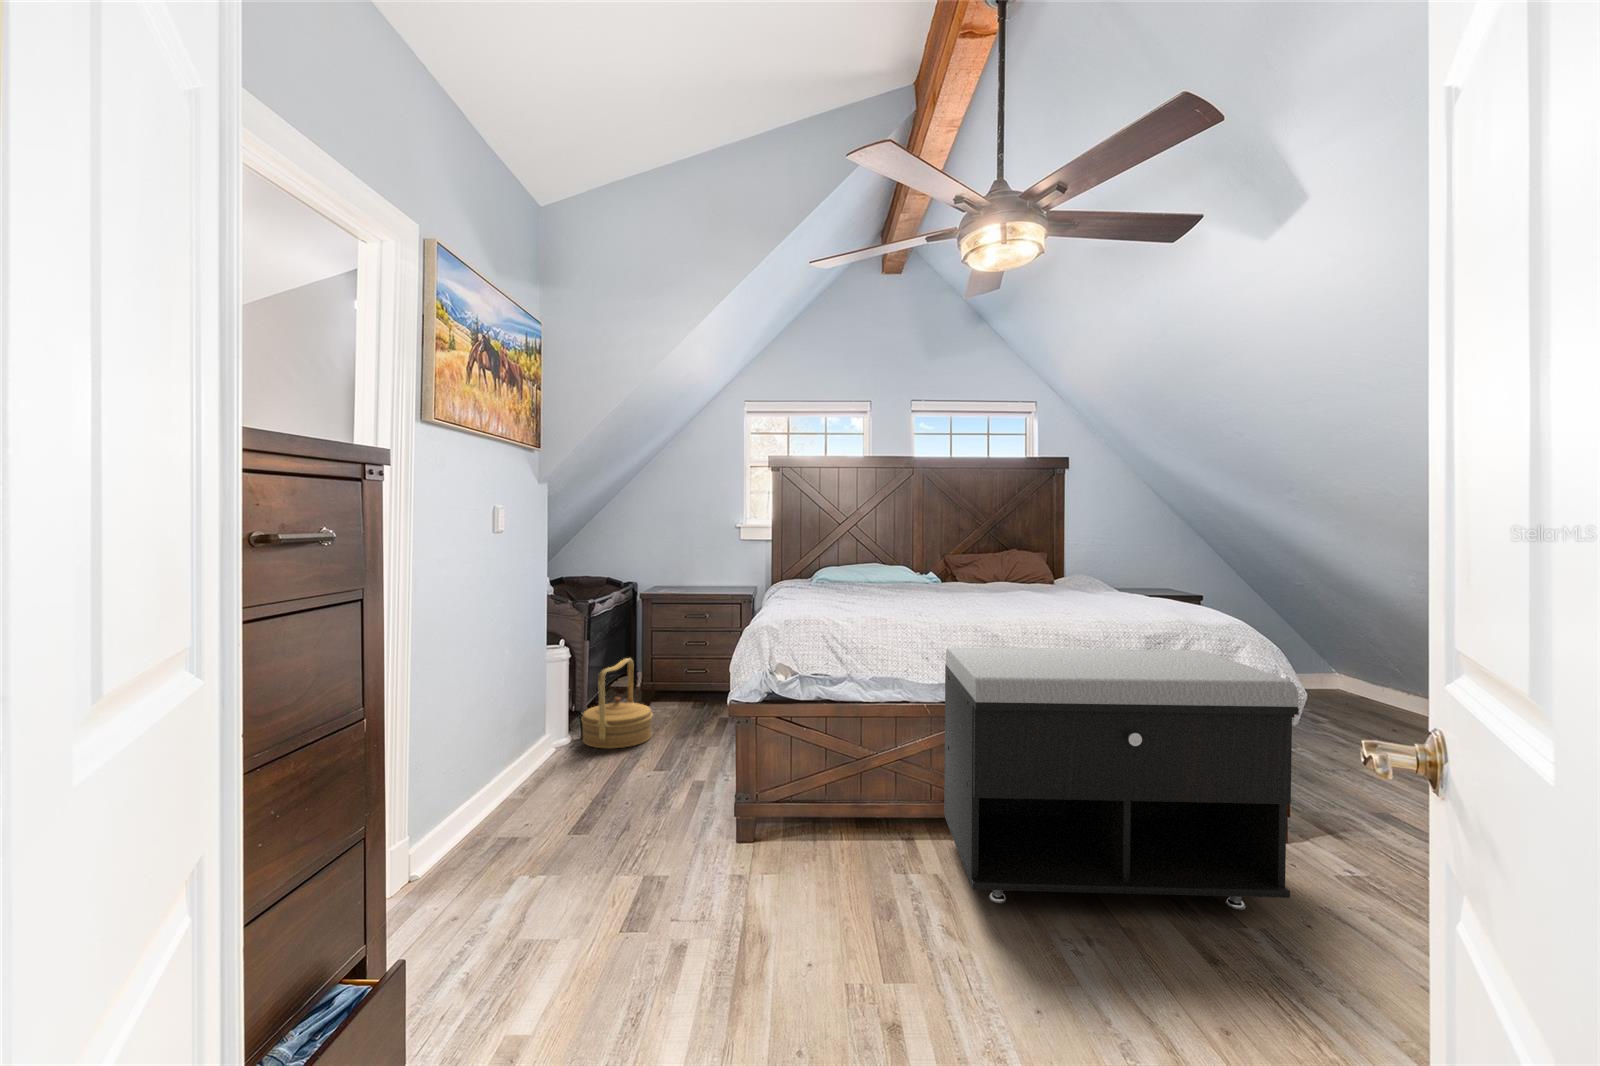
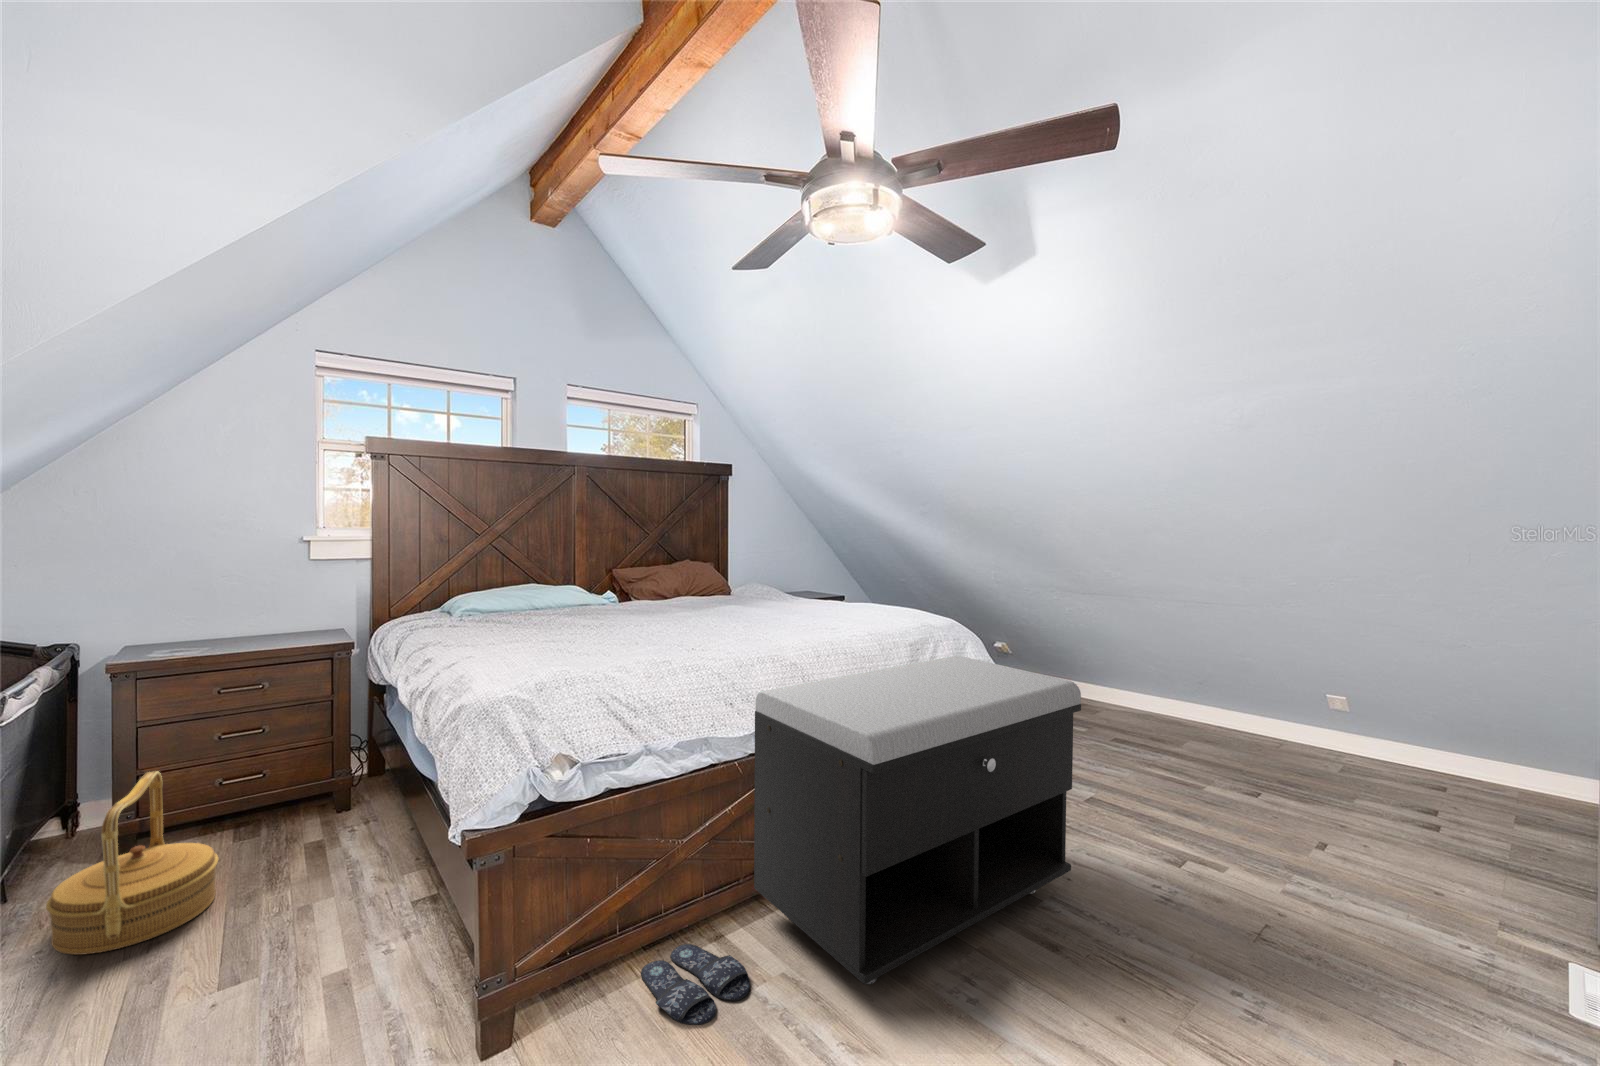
slippers: none [832,835,905,877] -> present [641,944,750,1025]

